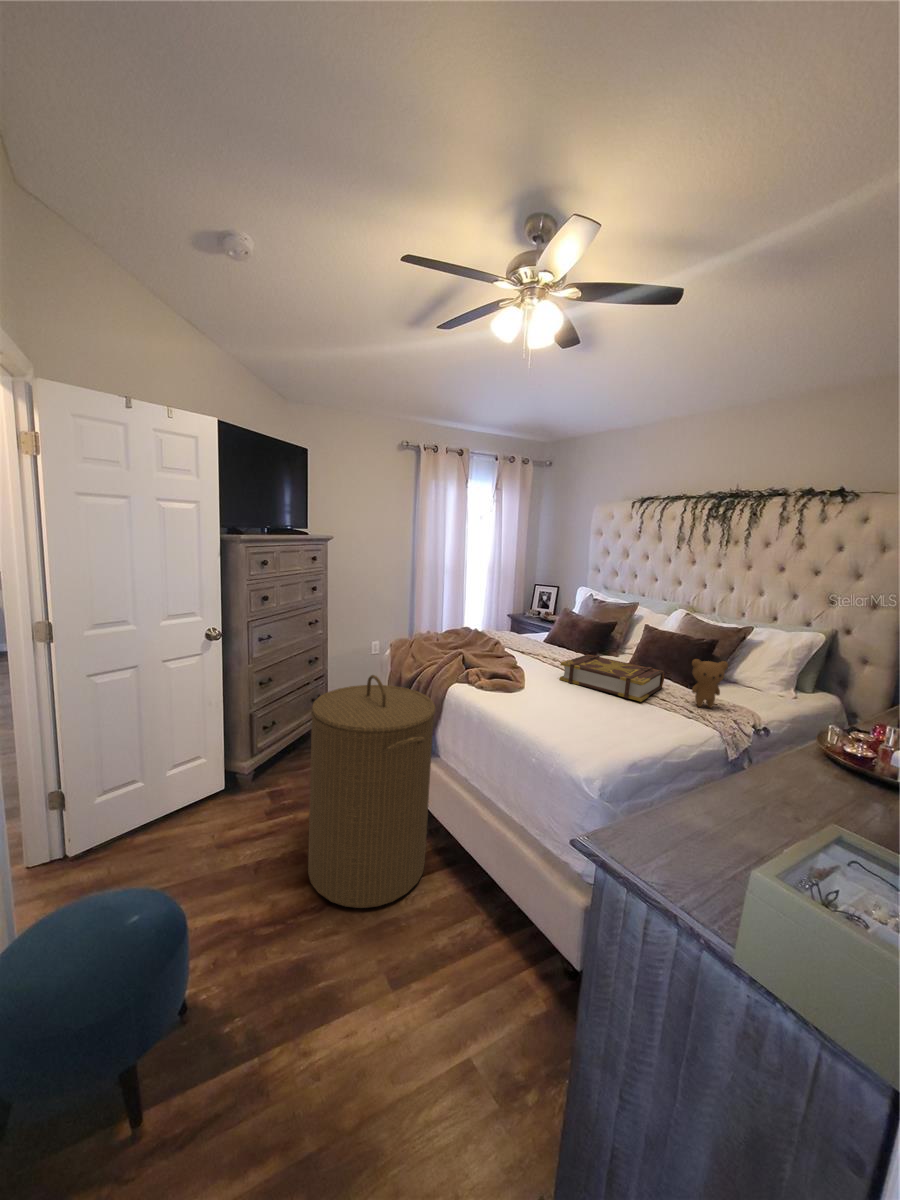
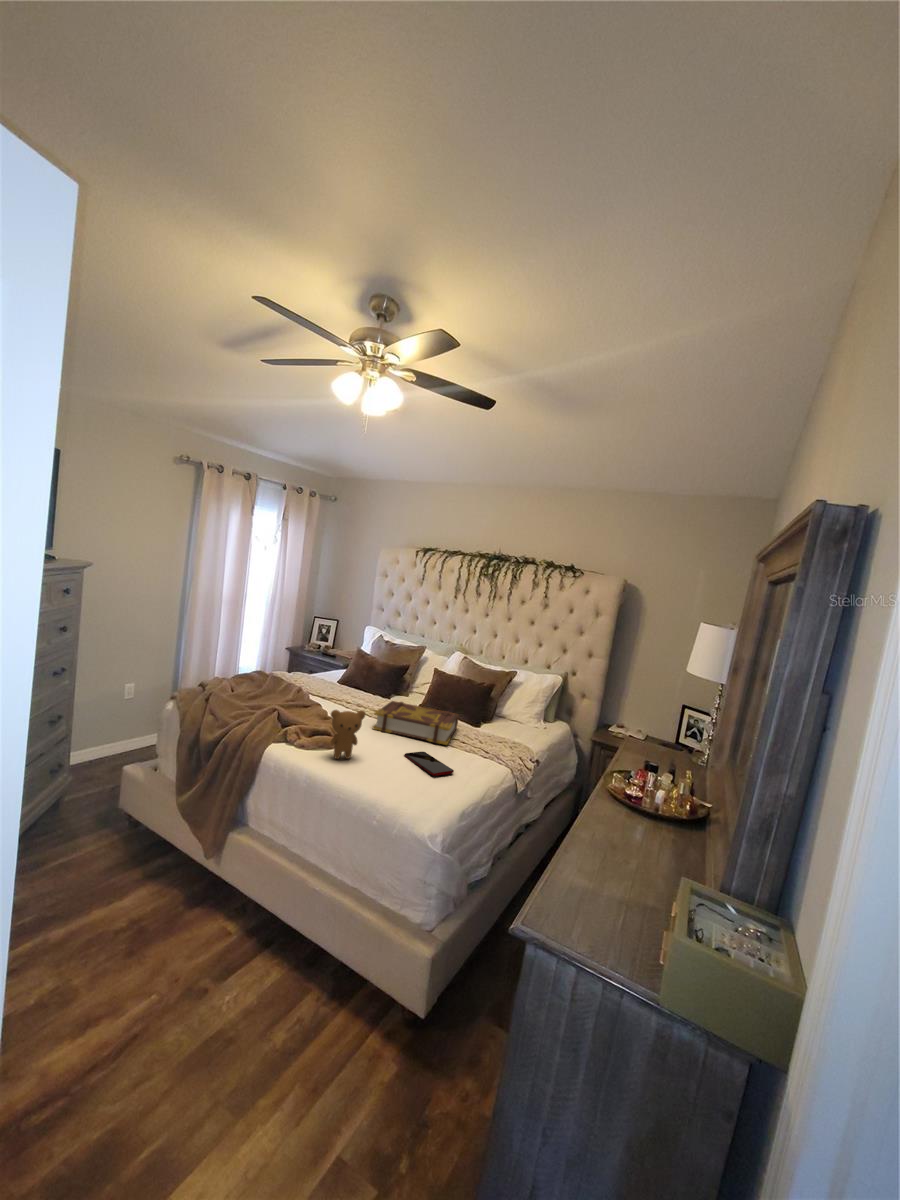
teddy bear: present [692,659,728,708] -> present [330,710,365,759]
laundry hamper: present [308,675,436,908] -> none [76,747,262,1036]
smartphone: none [584,704,637,729] -> present [404,752,454,776]

